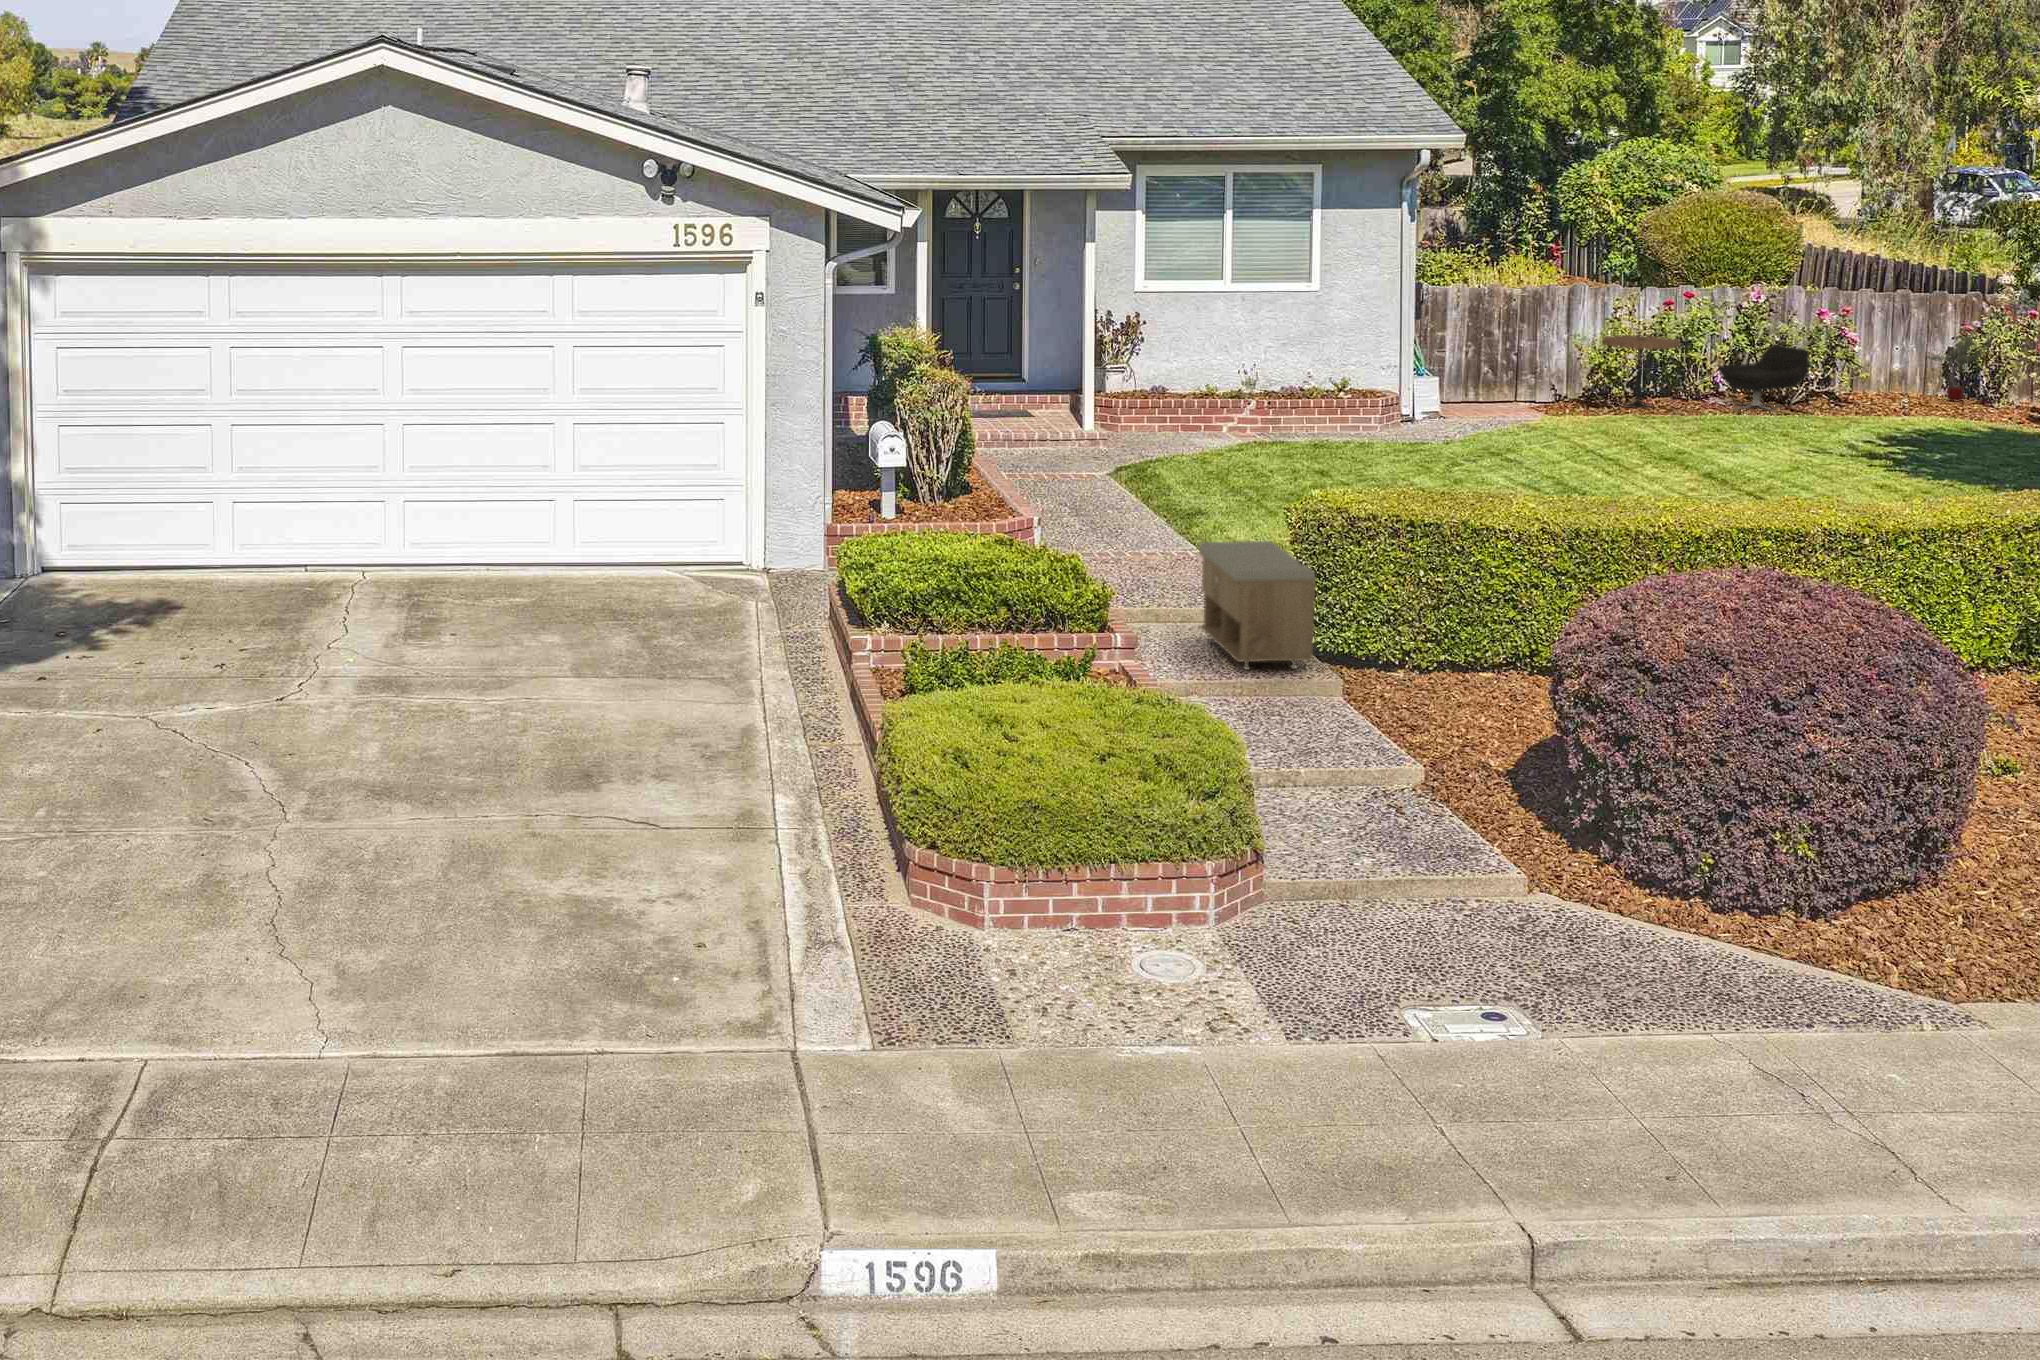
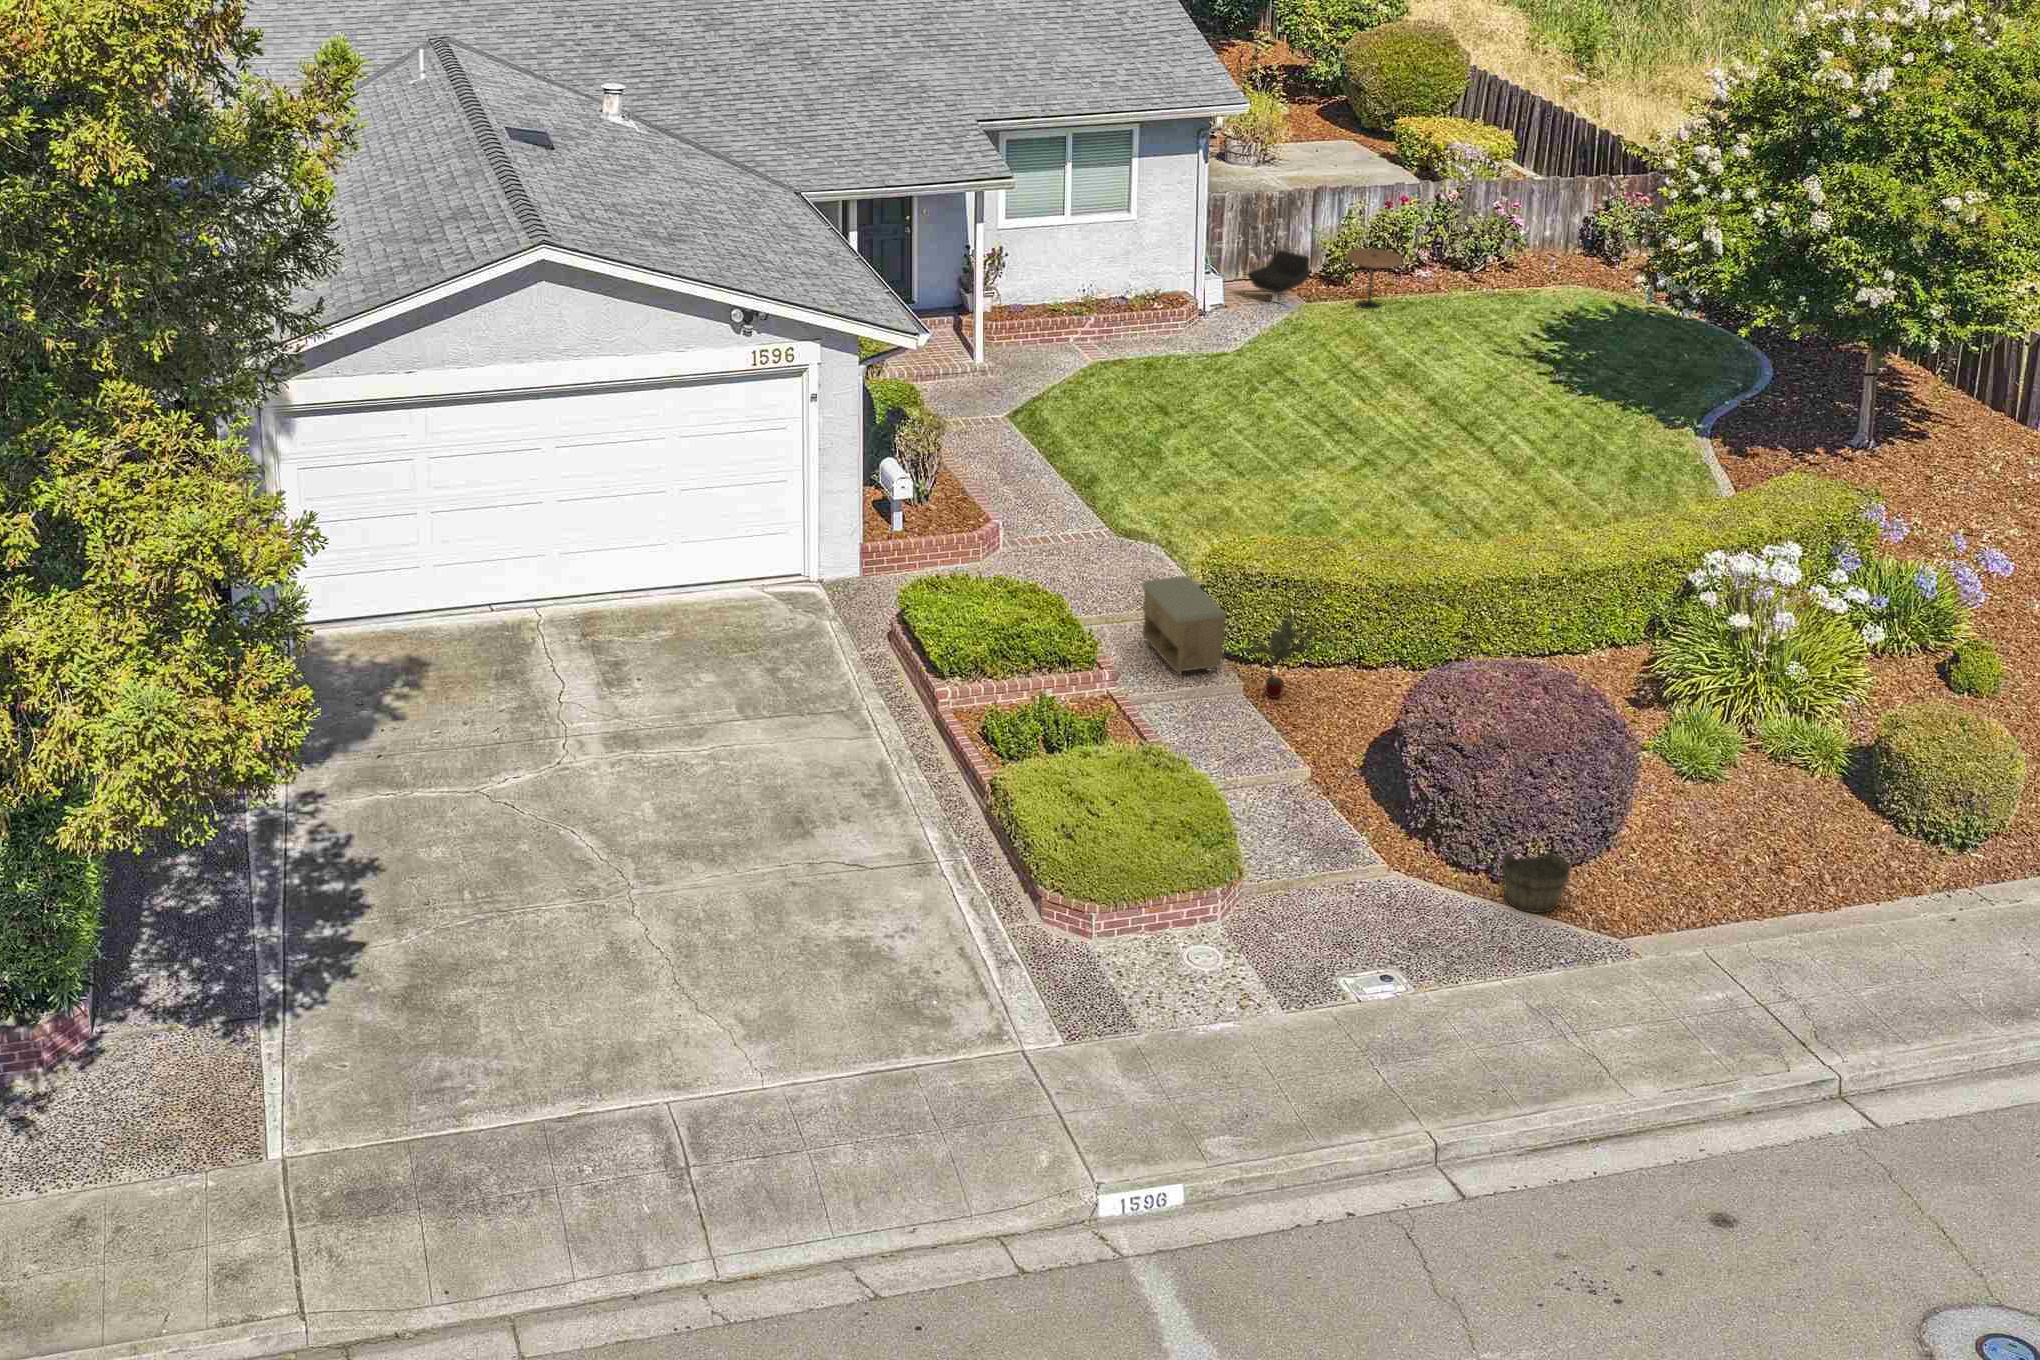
potted tree: present [1927,328,1992,401] -> present [1241,612,1316,698]
lounge chair: present [1718,344,1810,408] -> present [1247,250,1310,302]
wooden bucket: none [1732,836,1865,953] -> present [1502,852,1570,913]

